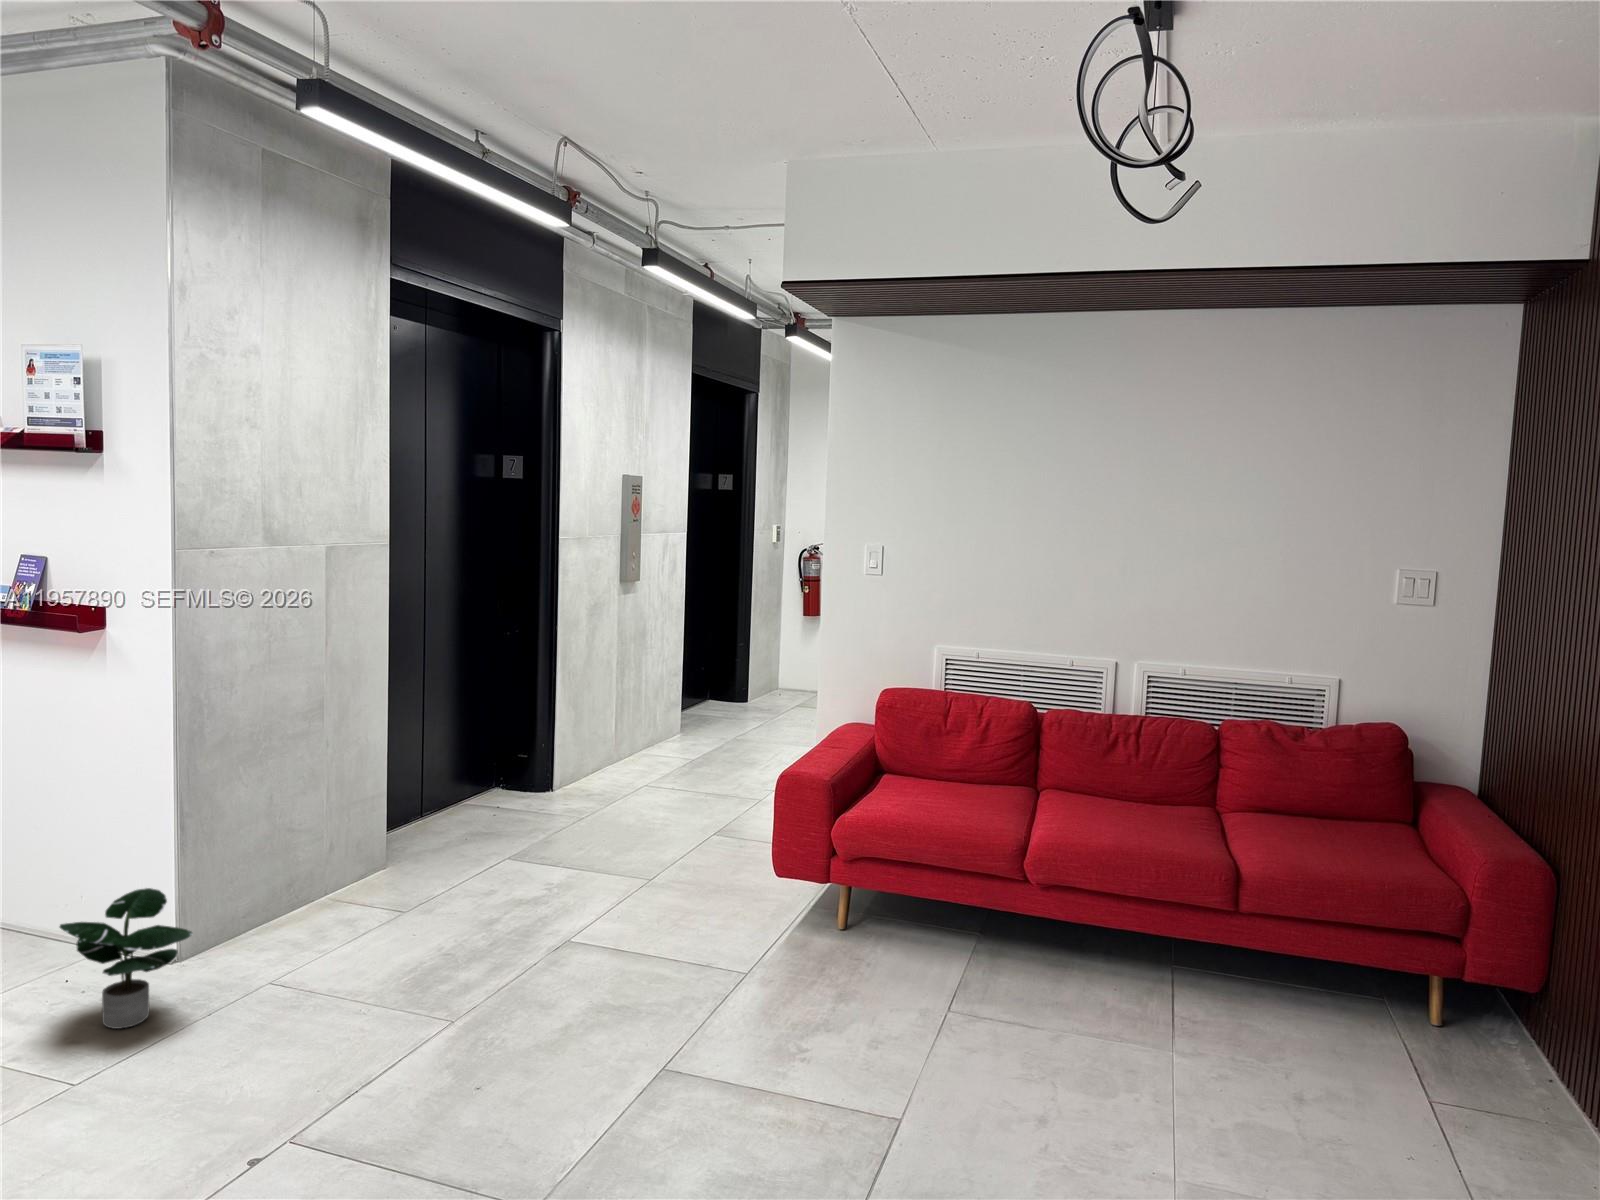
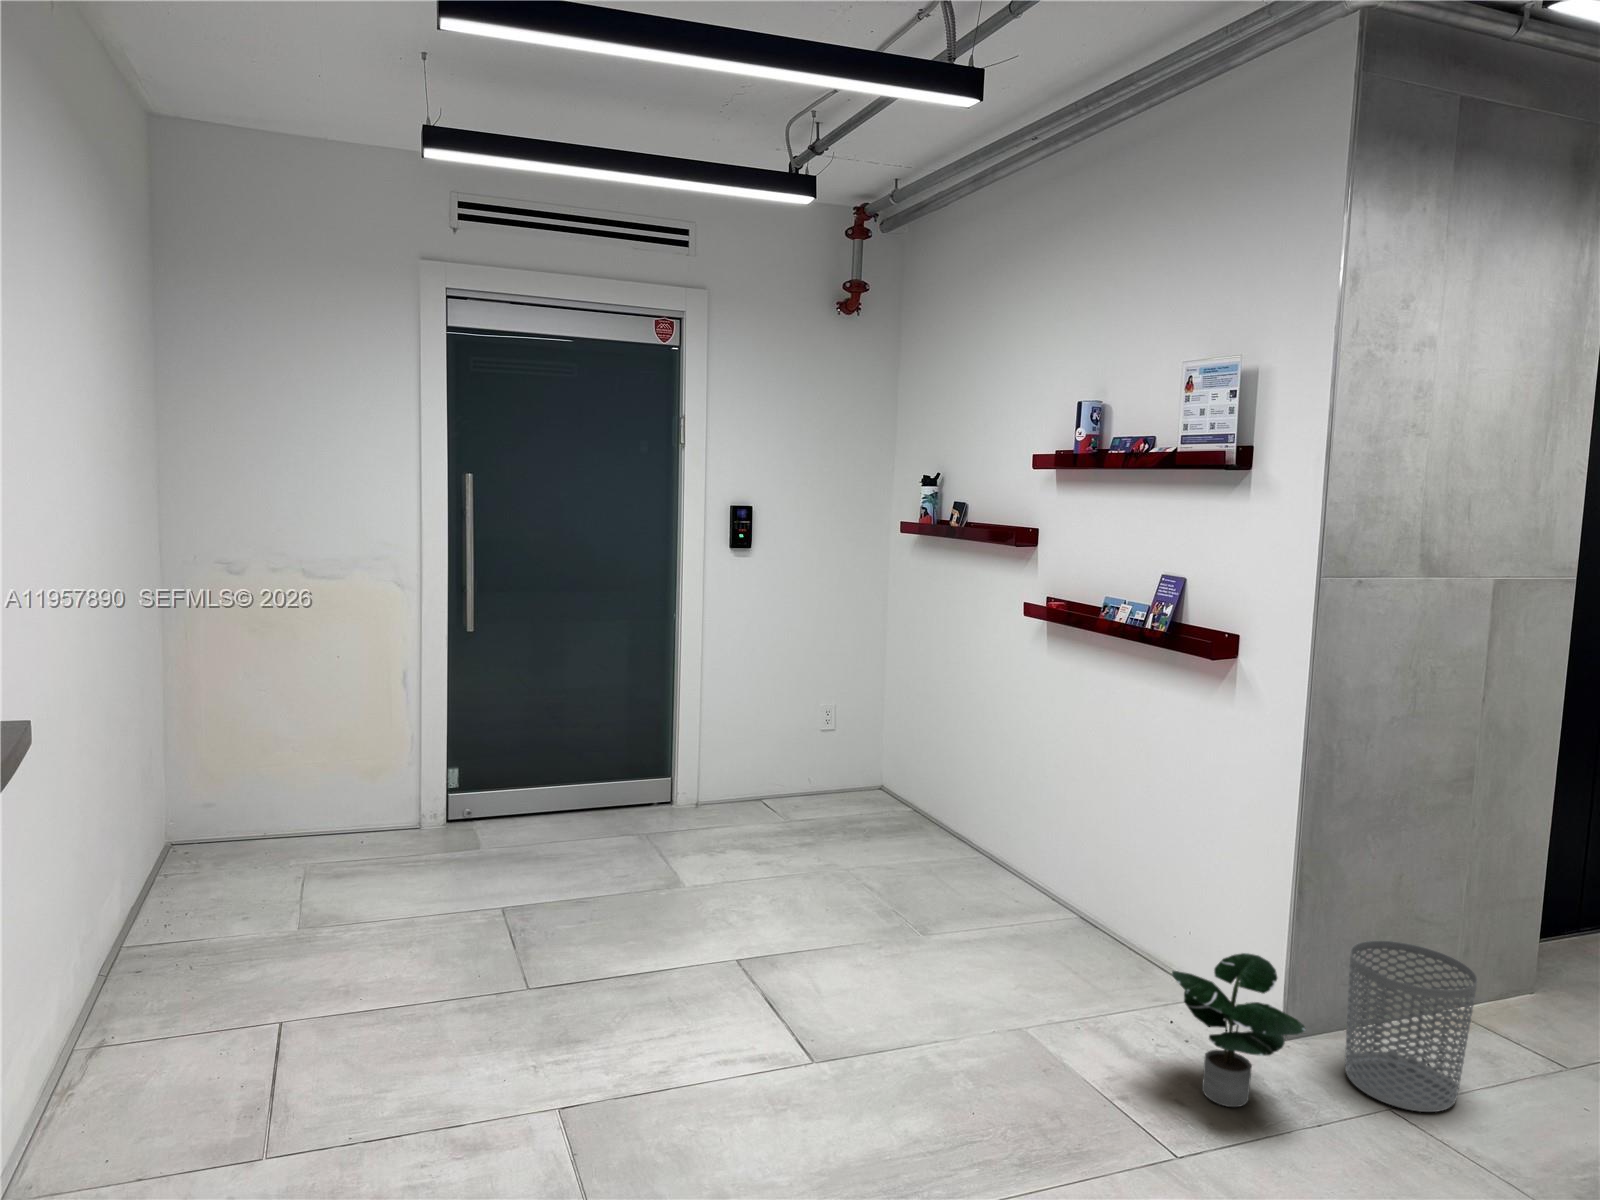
waste bin: none [234,844,333,975] -> present [1345,941,1477,1112]

